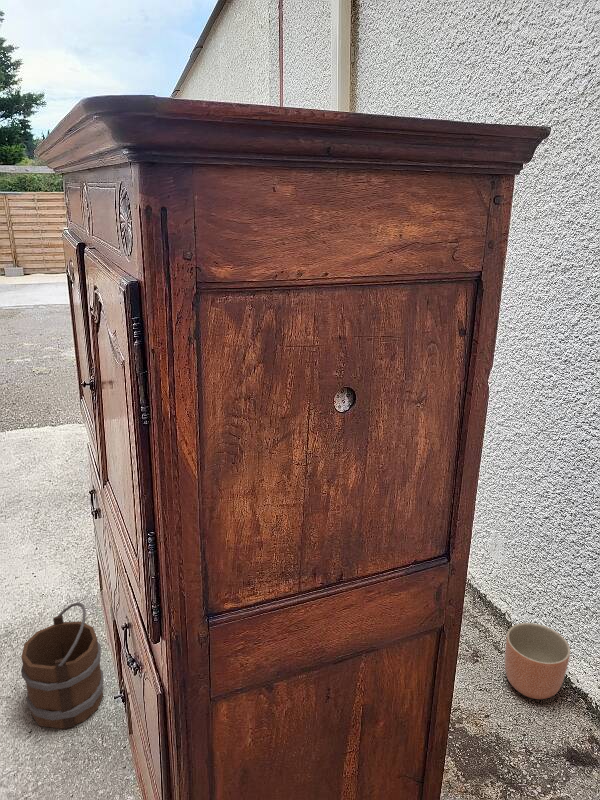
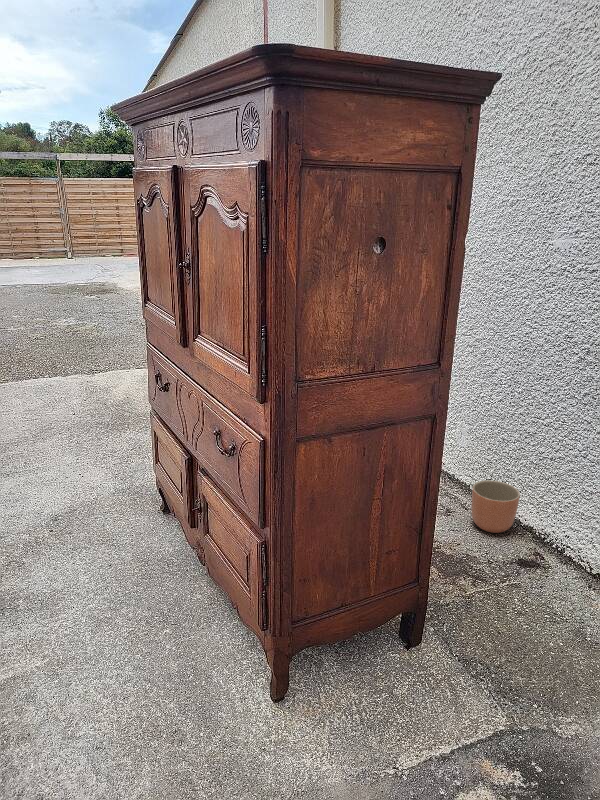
bucket: present [21,602,103,729] -> none [103,468,164,562]

